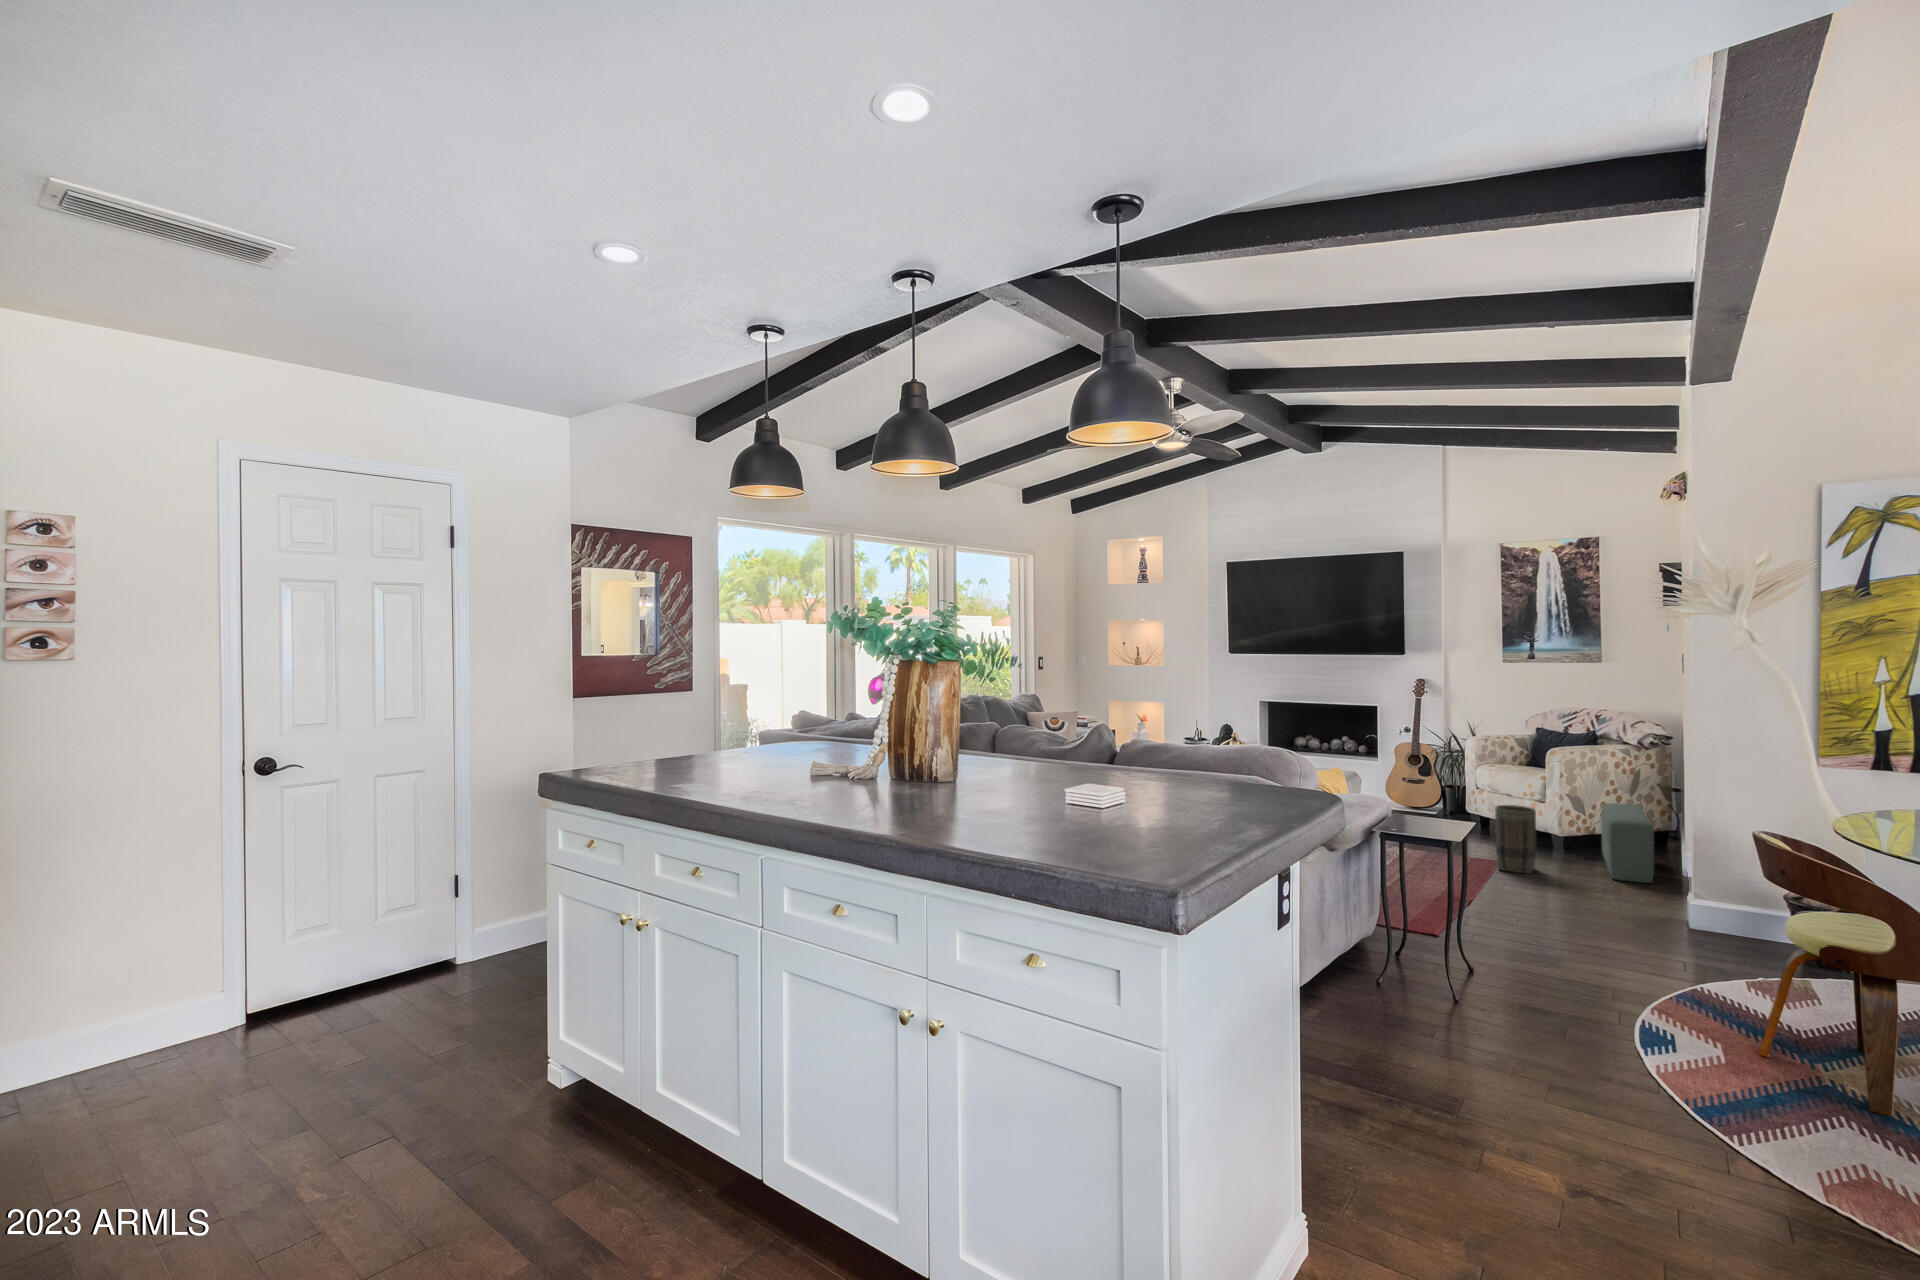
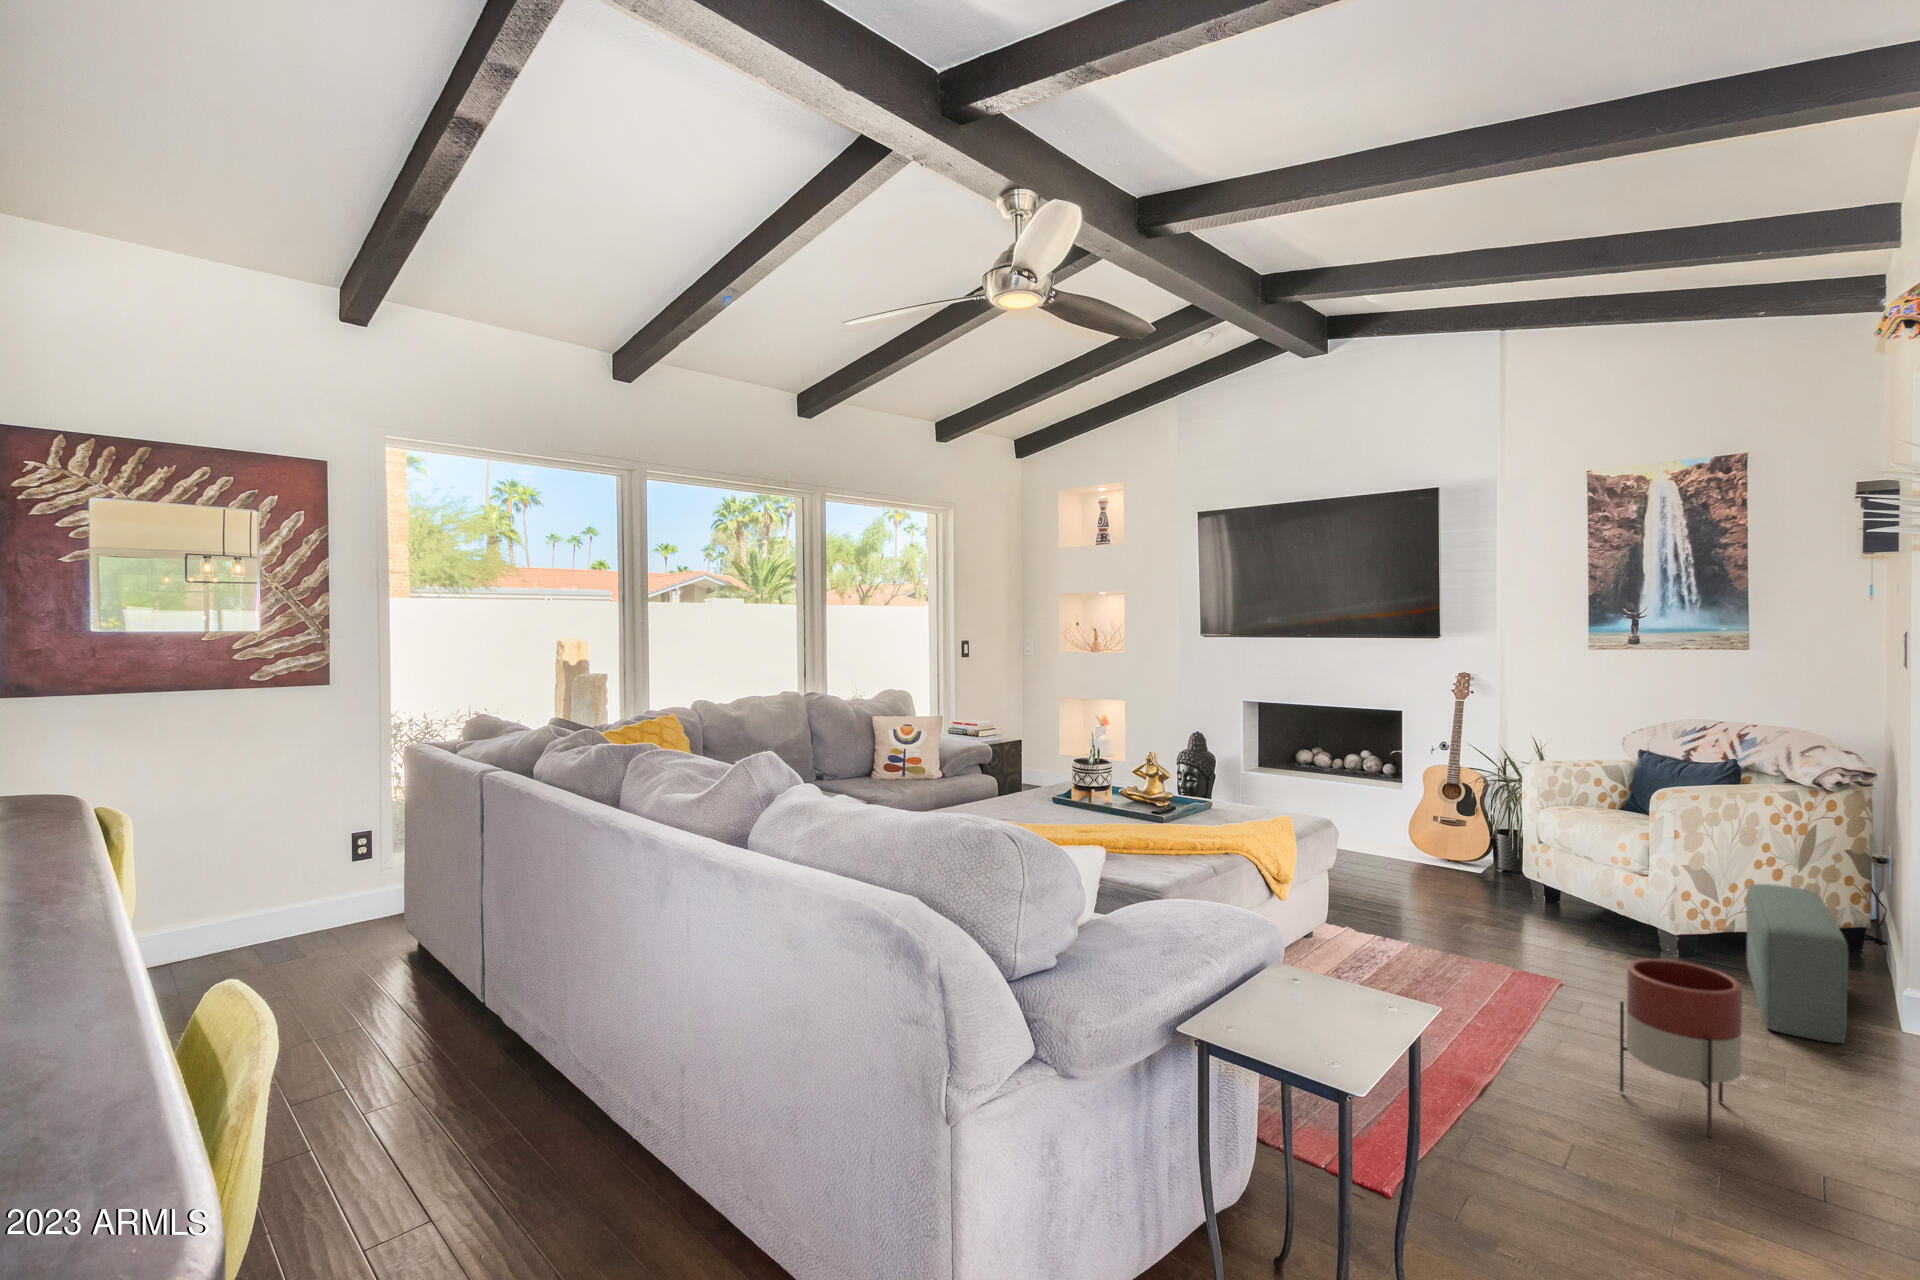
basket: present [1495,805,1536,874] -> none [1560,886,1630,1008]
planter: none [1535,831,1597,917] -> present [1620,959,1742,1137]

